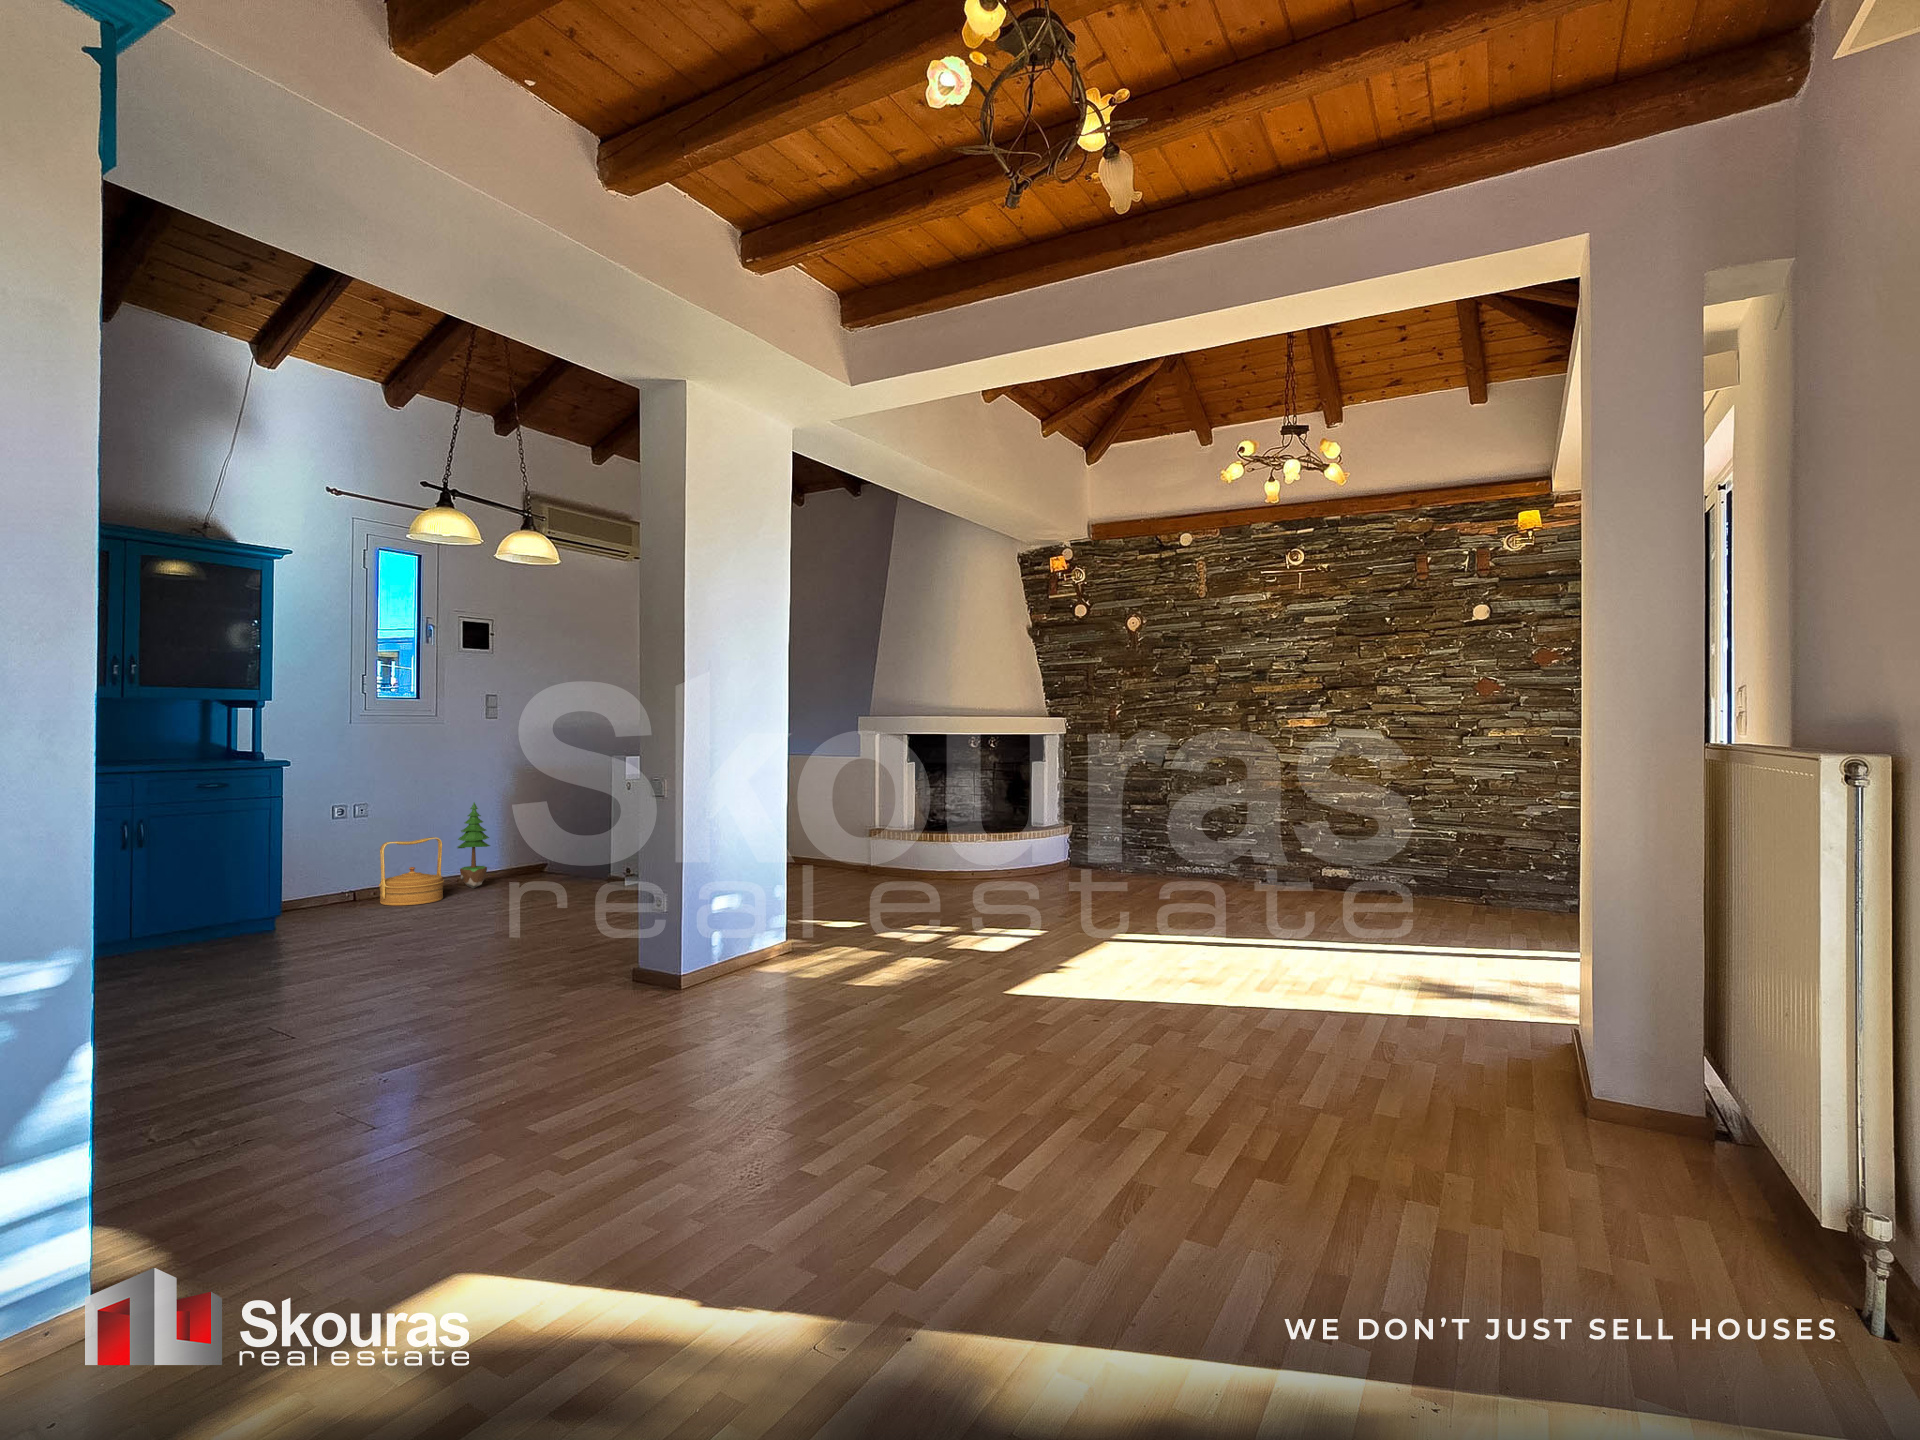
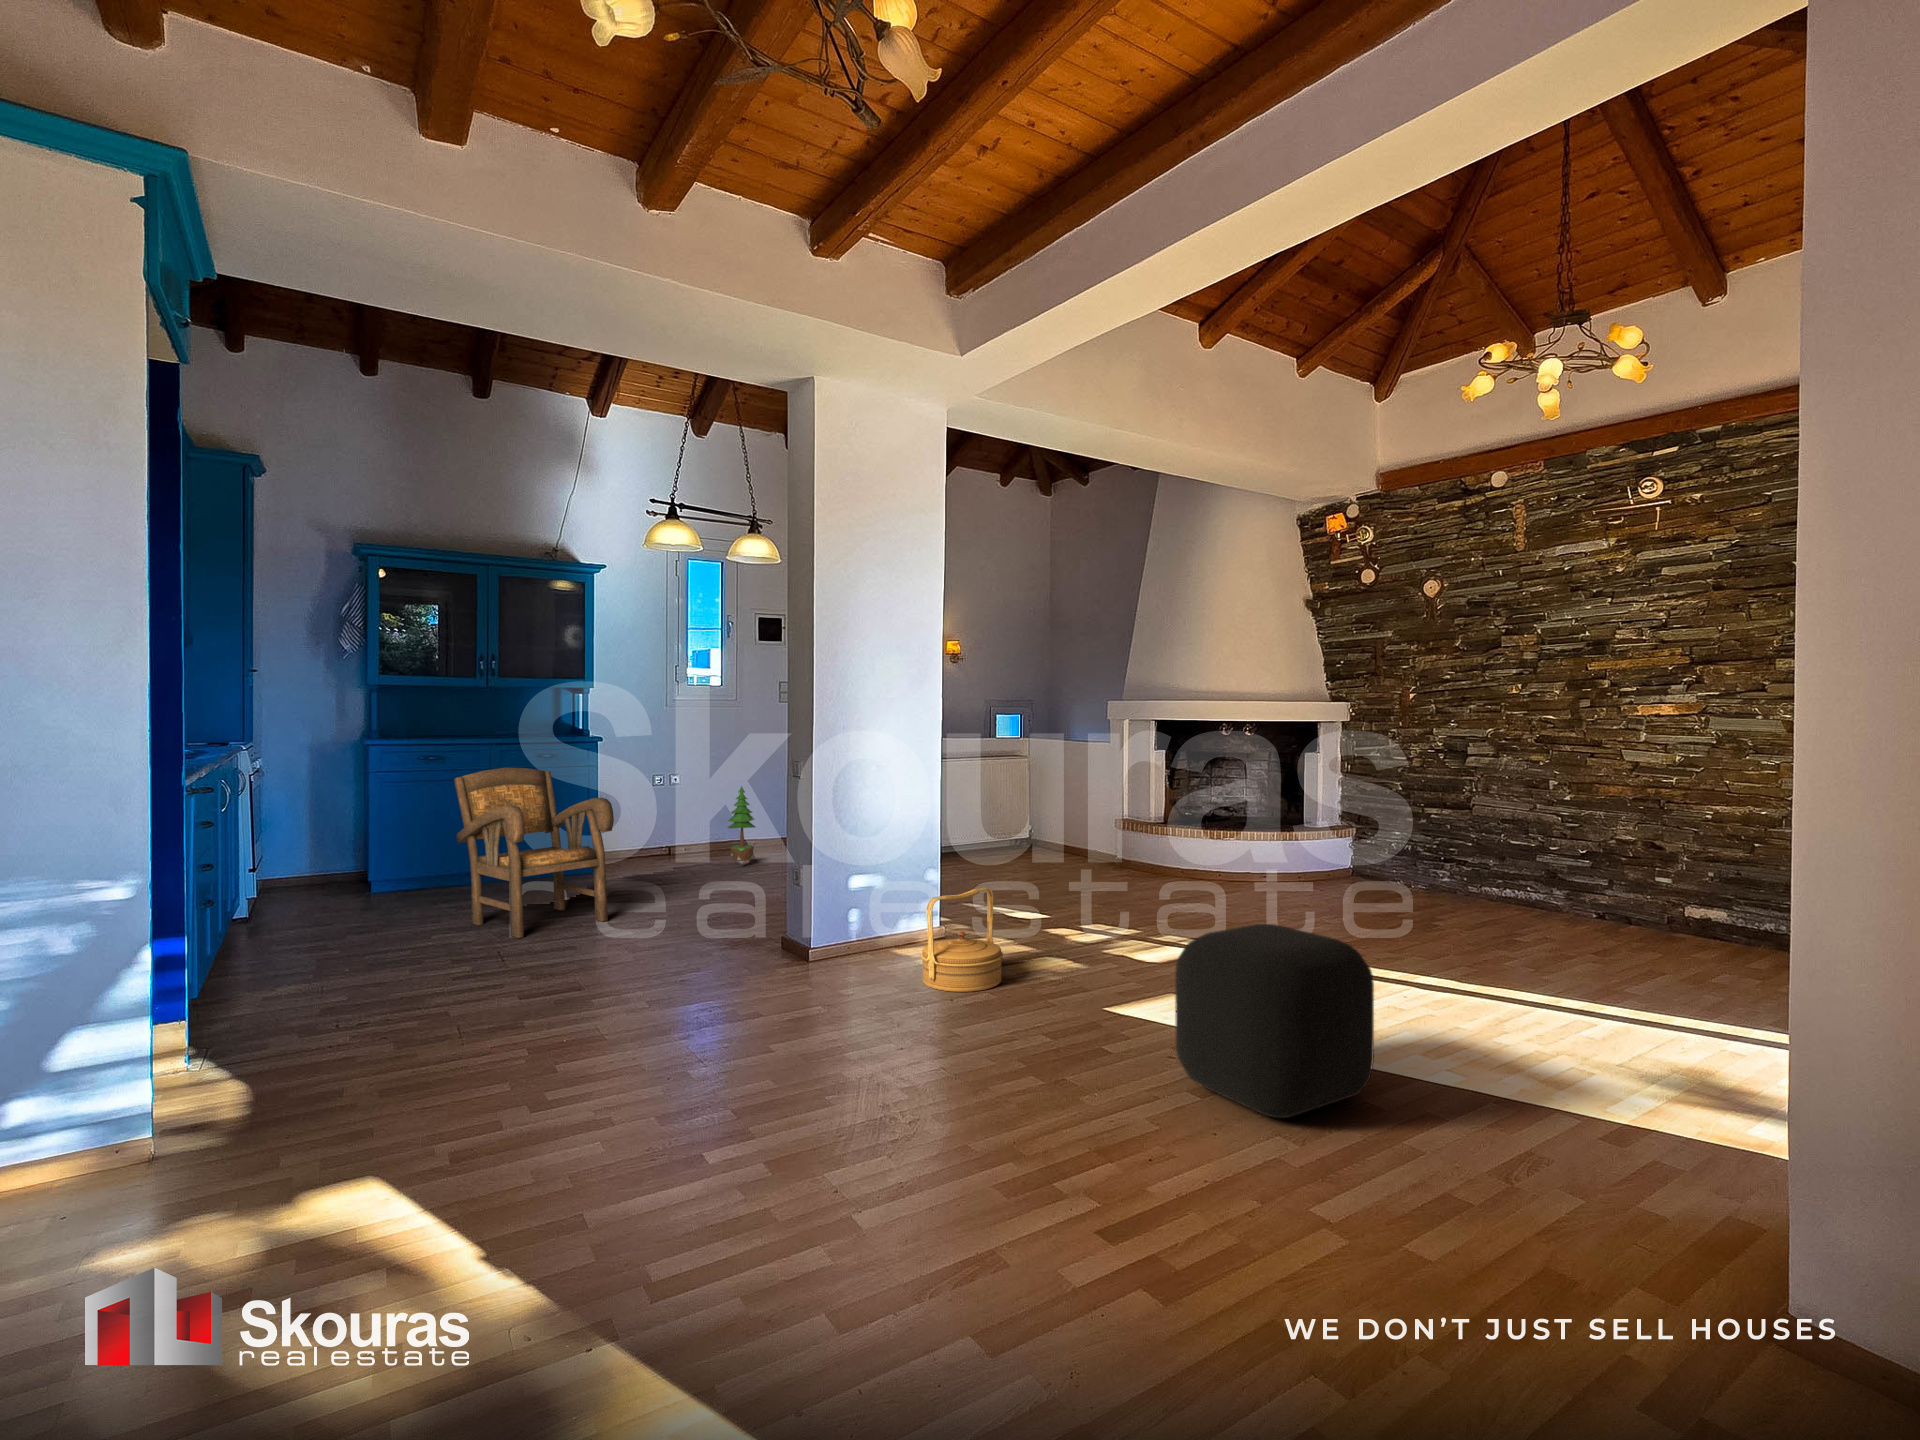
armchair: none [141,778,359,970] -> present [454,768,614,938]
woven basket: present [379,837,444,906] -> present [921,887,1003,992]
ottoman: none [1020,887,1176,1042] -> present [1175,924,1374,1118]

